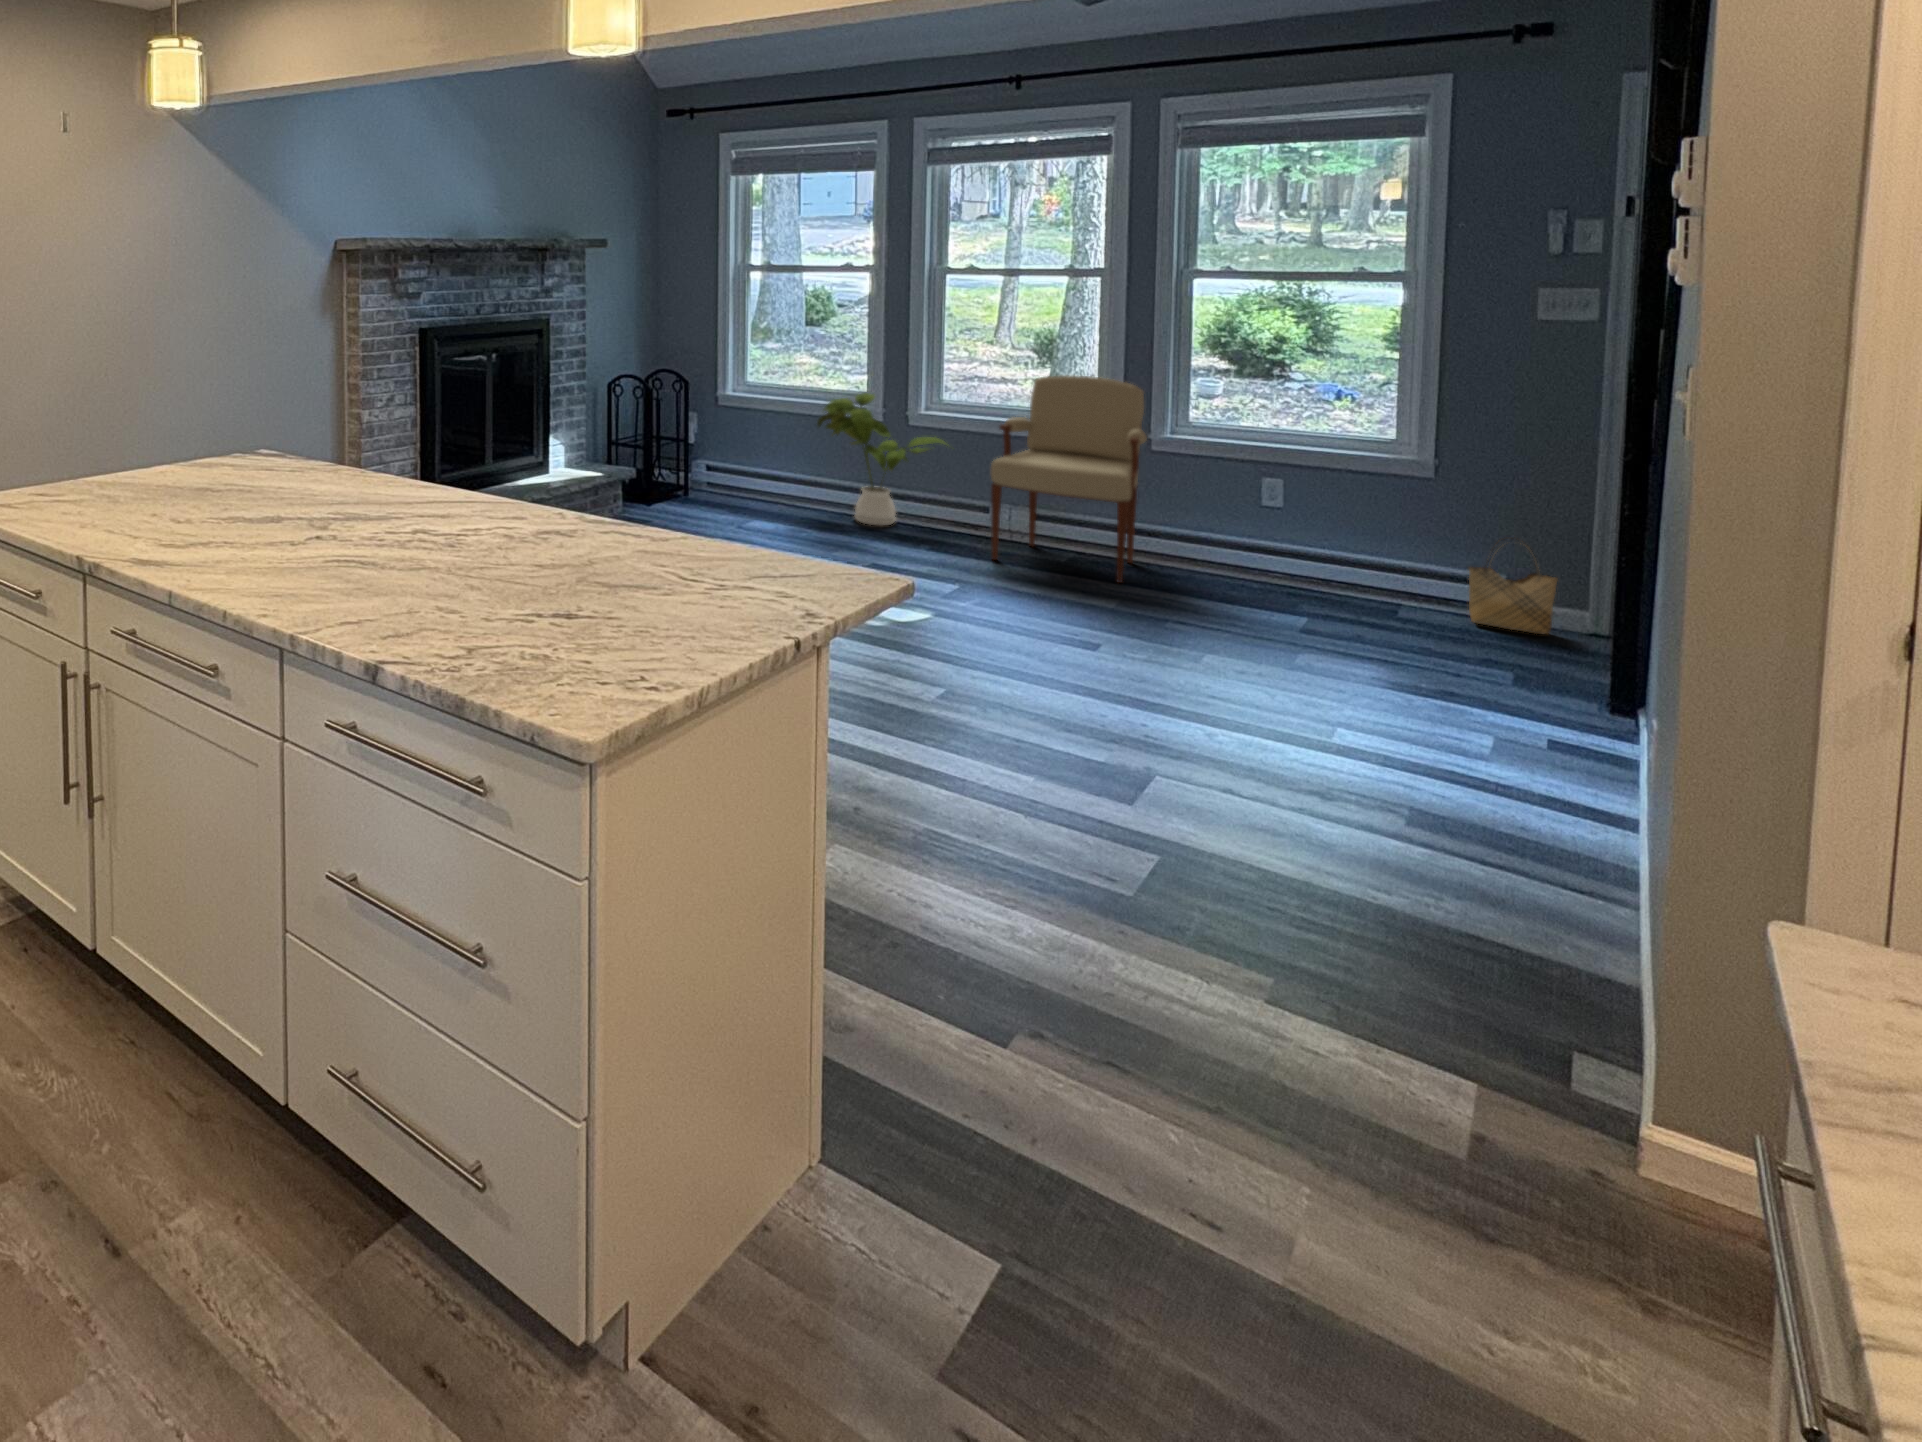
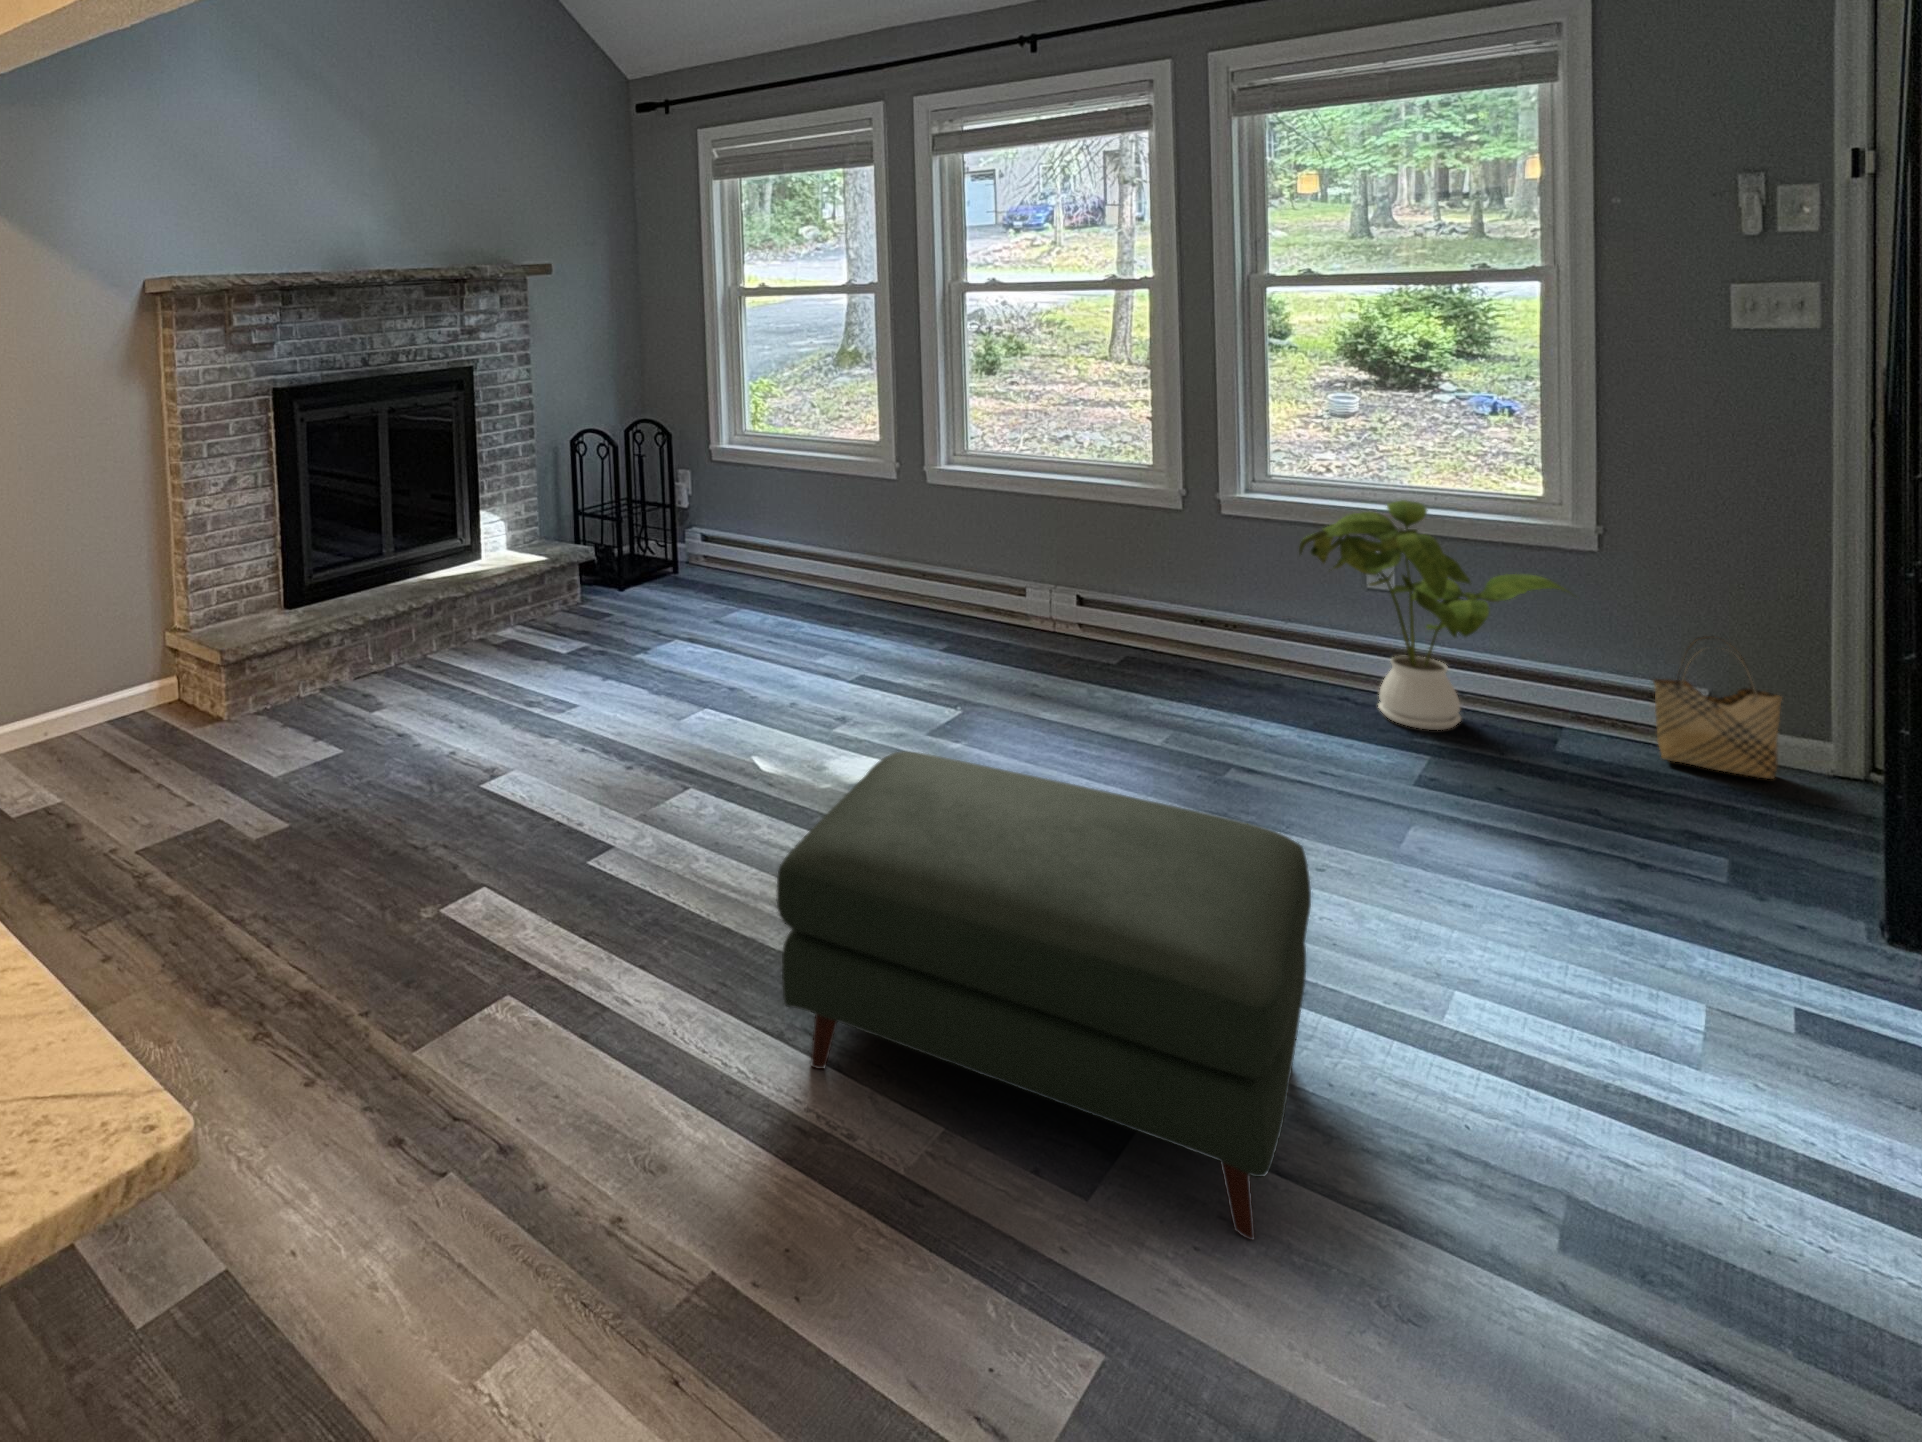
armchair: present [991,375,1147,582] -> none [1012,420,1212,703]
house plant: present [817,393,947,526] -> present [1299,500,1569,730]
ottoman: none [922,574,1259,822] -> present [777,751,1311,1240]

